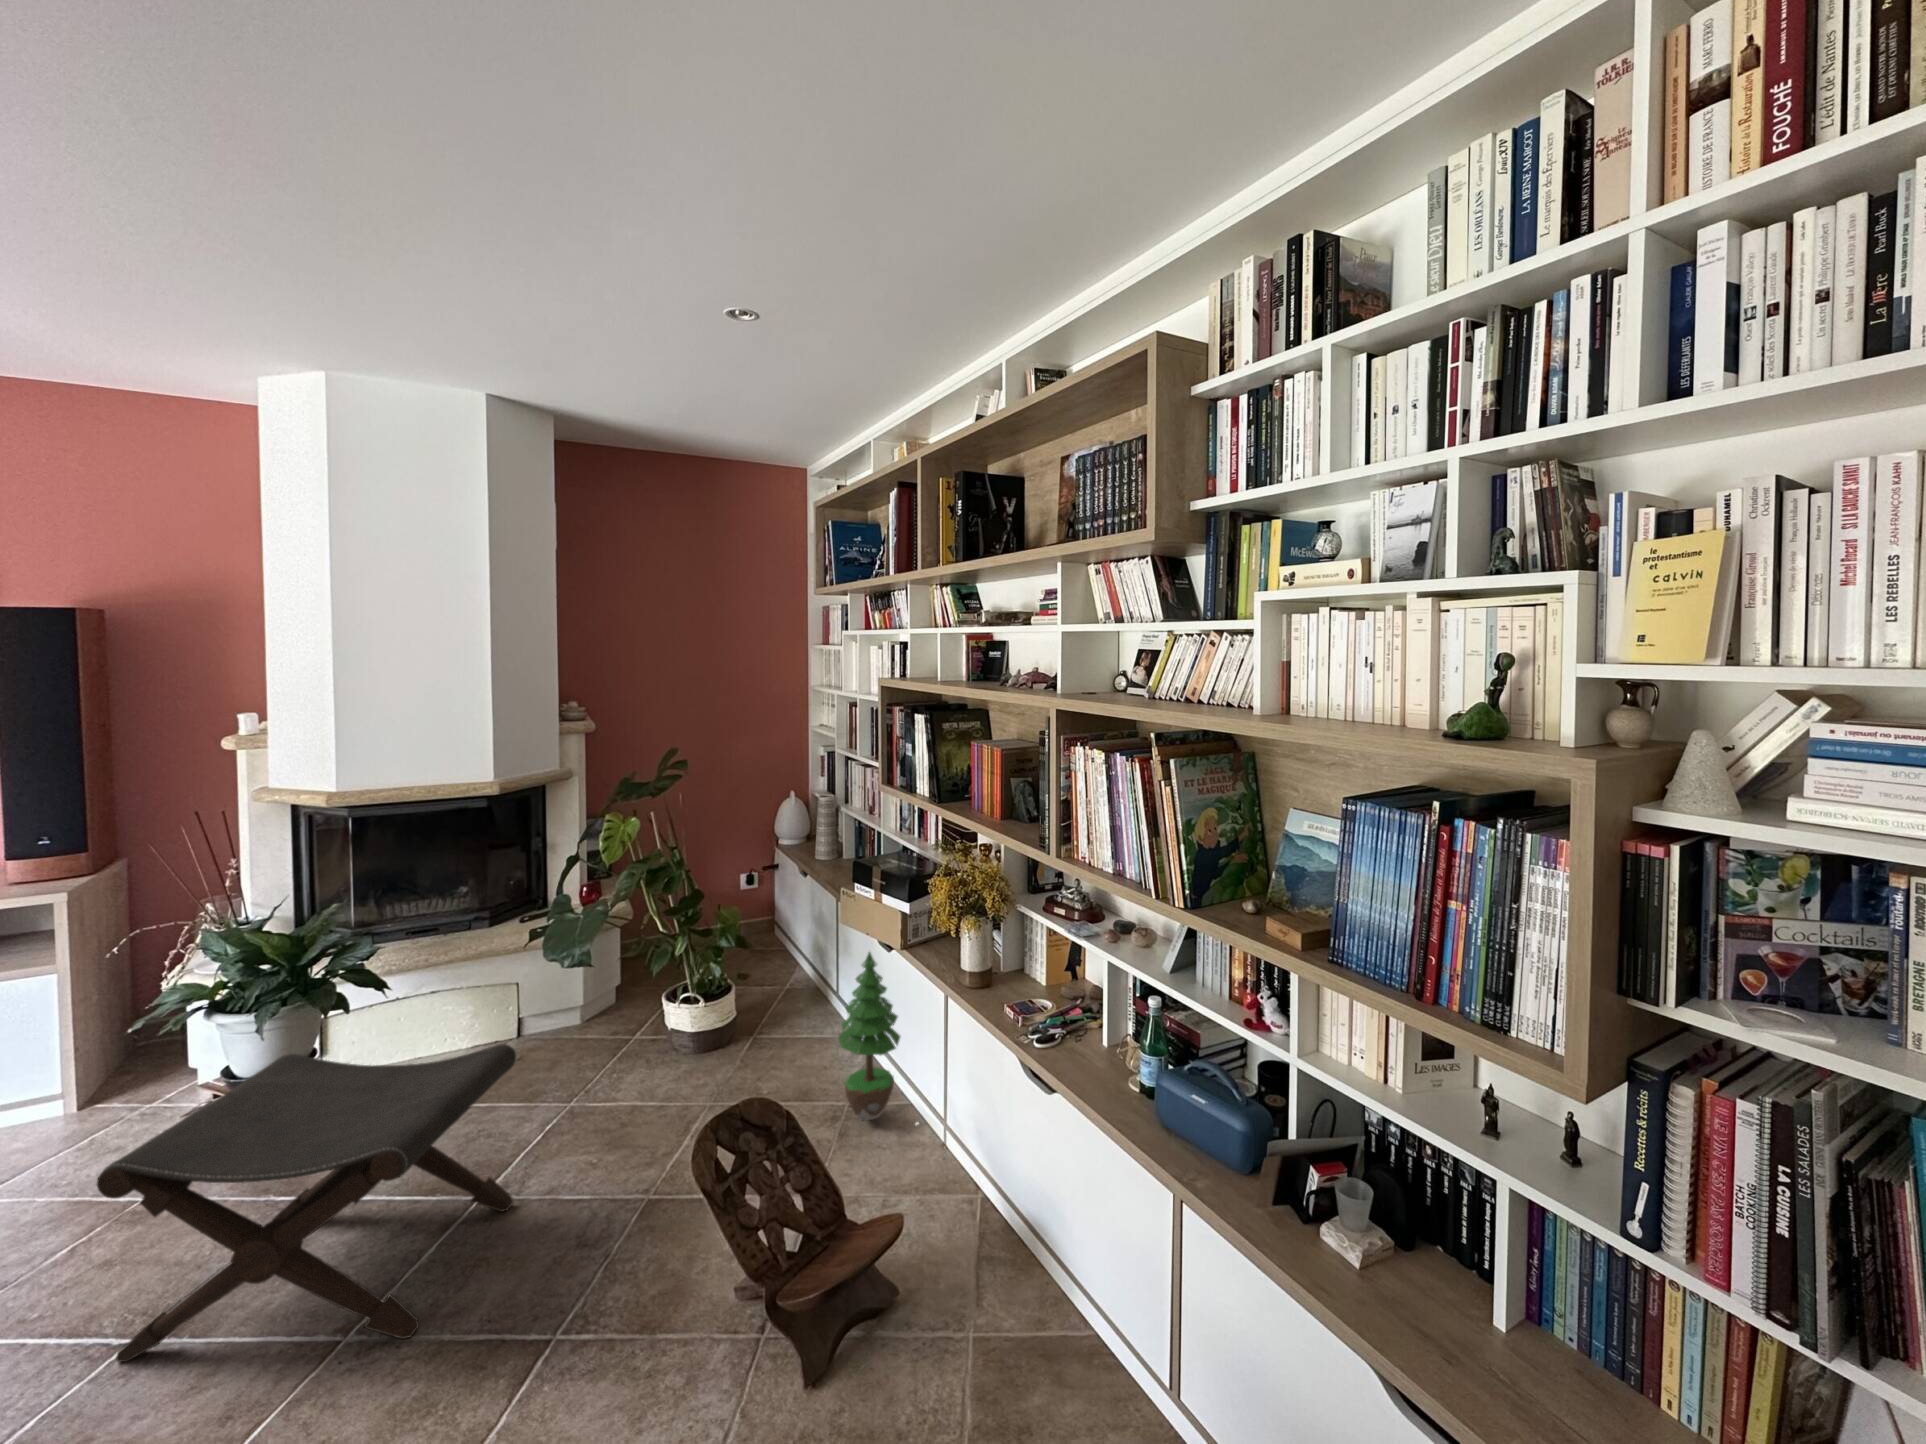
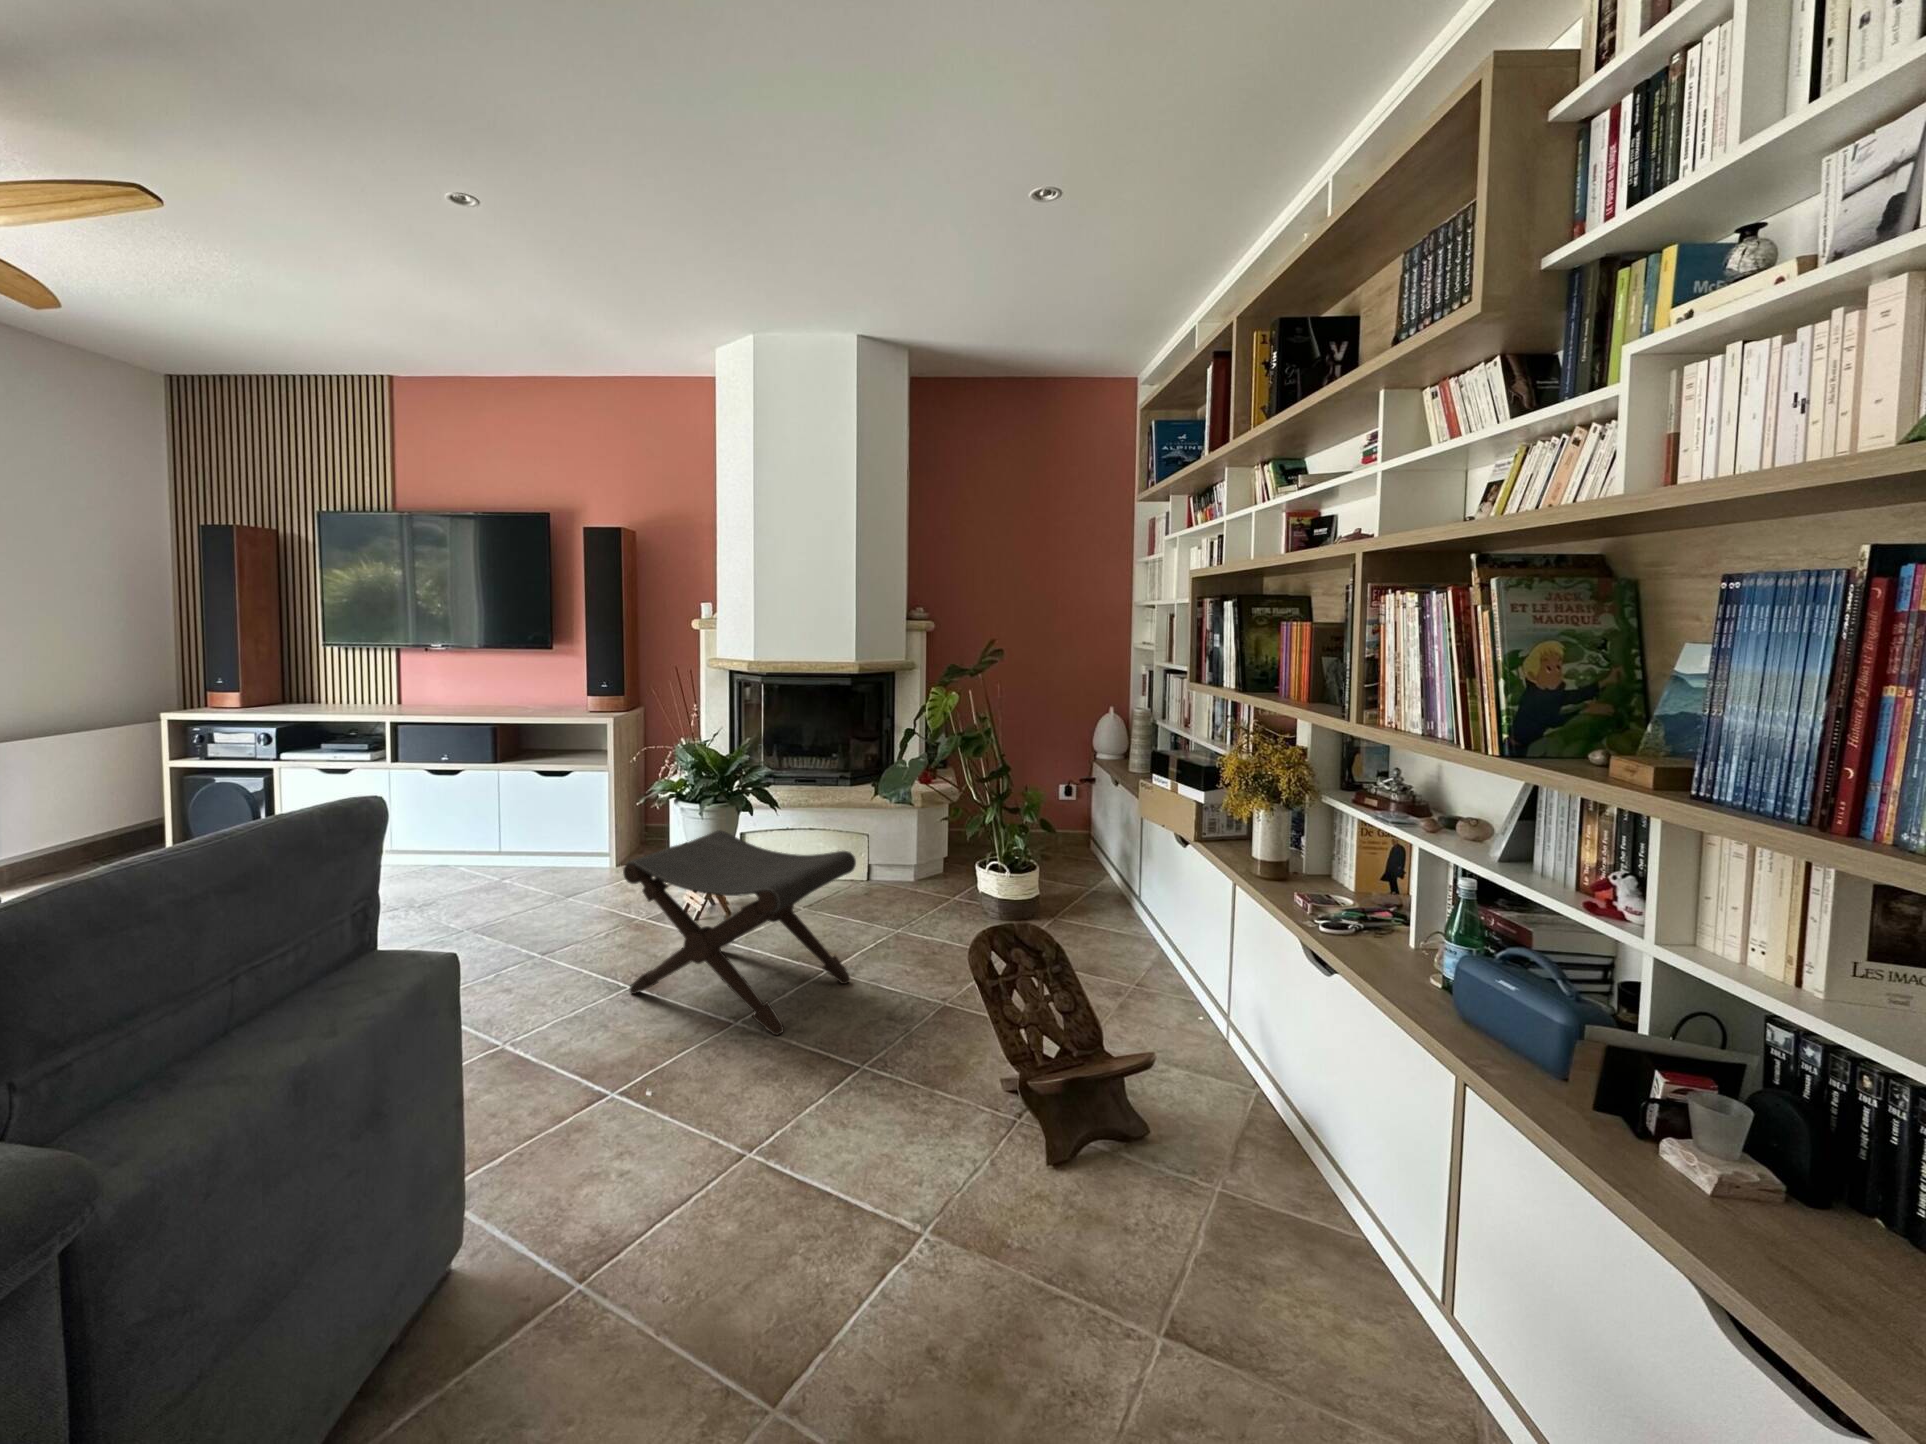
potted tree: present [839,952,900,1121] -> none [1123,836,1188,1010]

